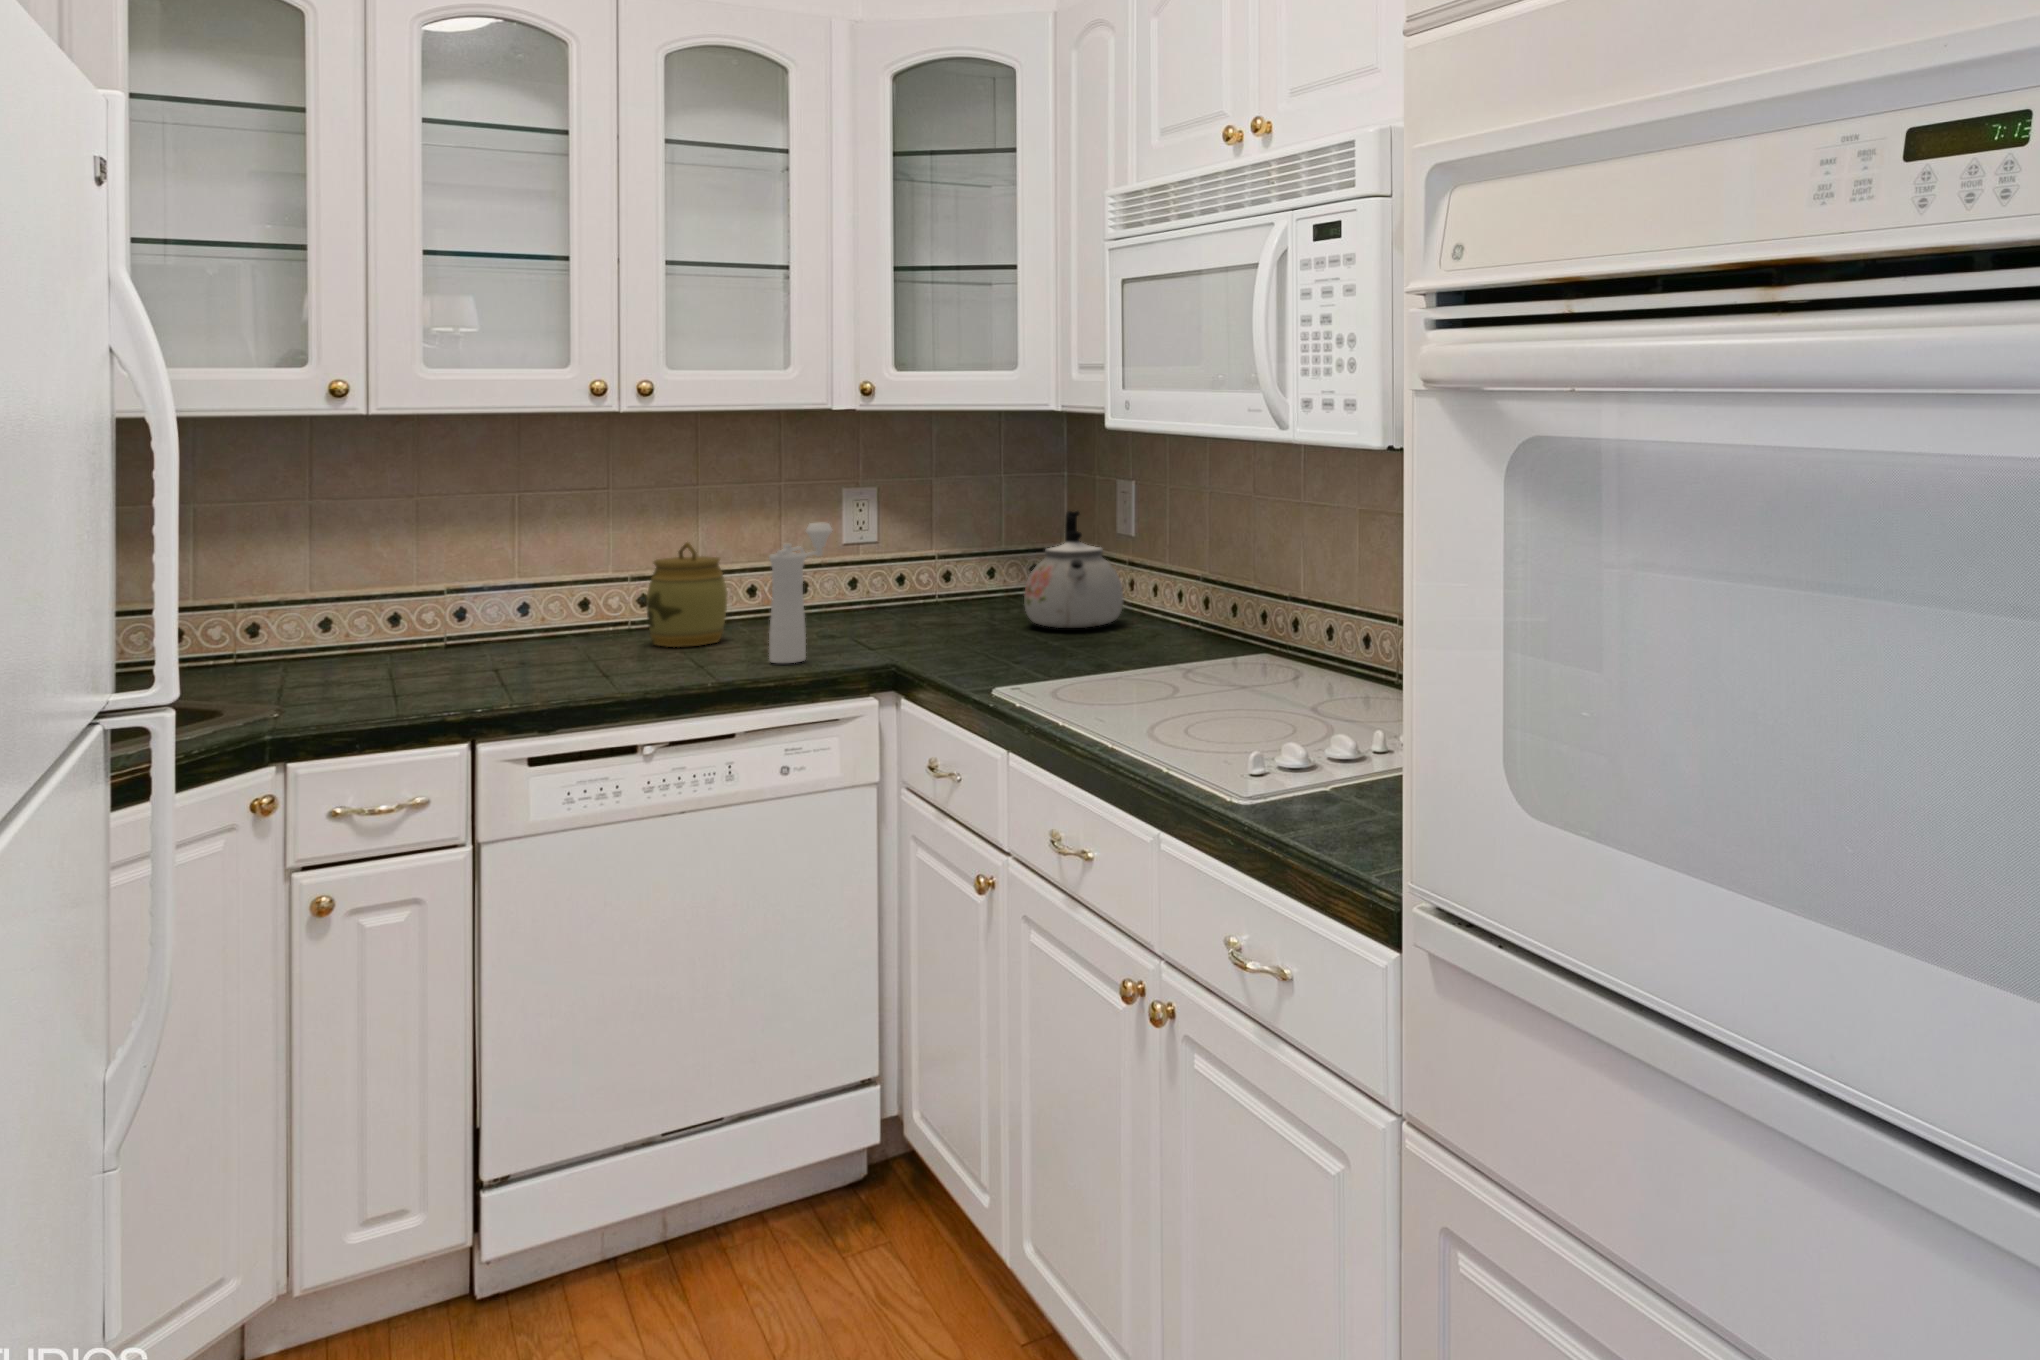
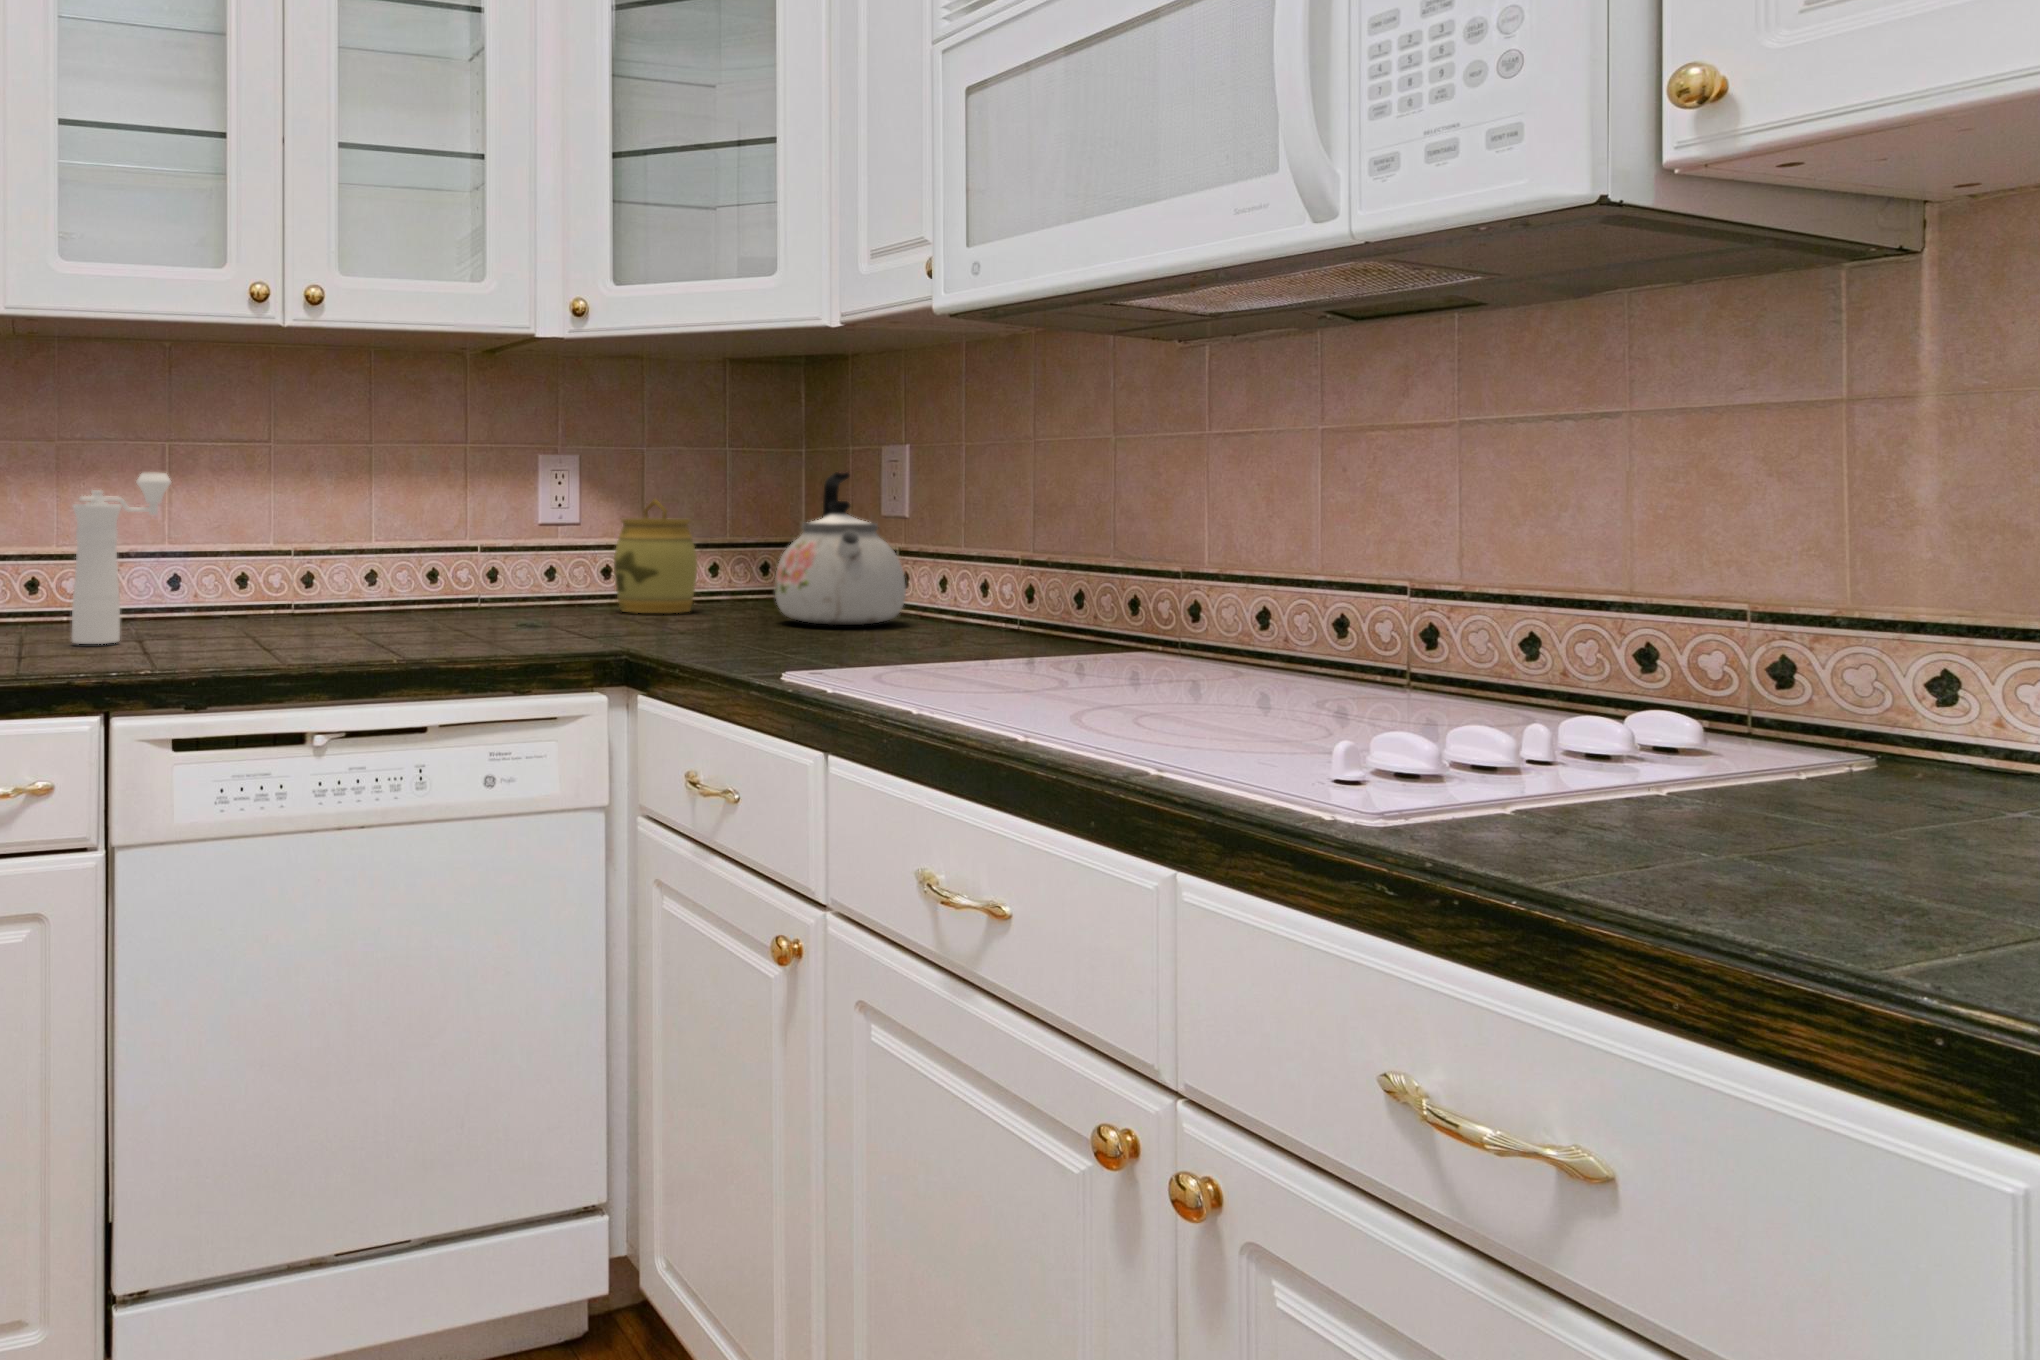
pepper mill: present [769,523,832,663] -> present [72,473,171,644]
jar: present [646,542,728,647] -> present [614,499,697,613]

